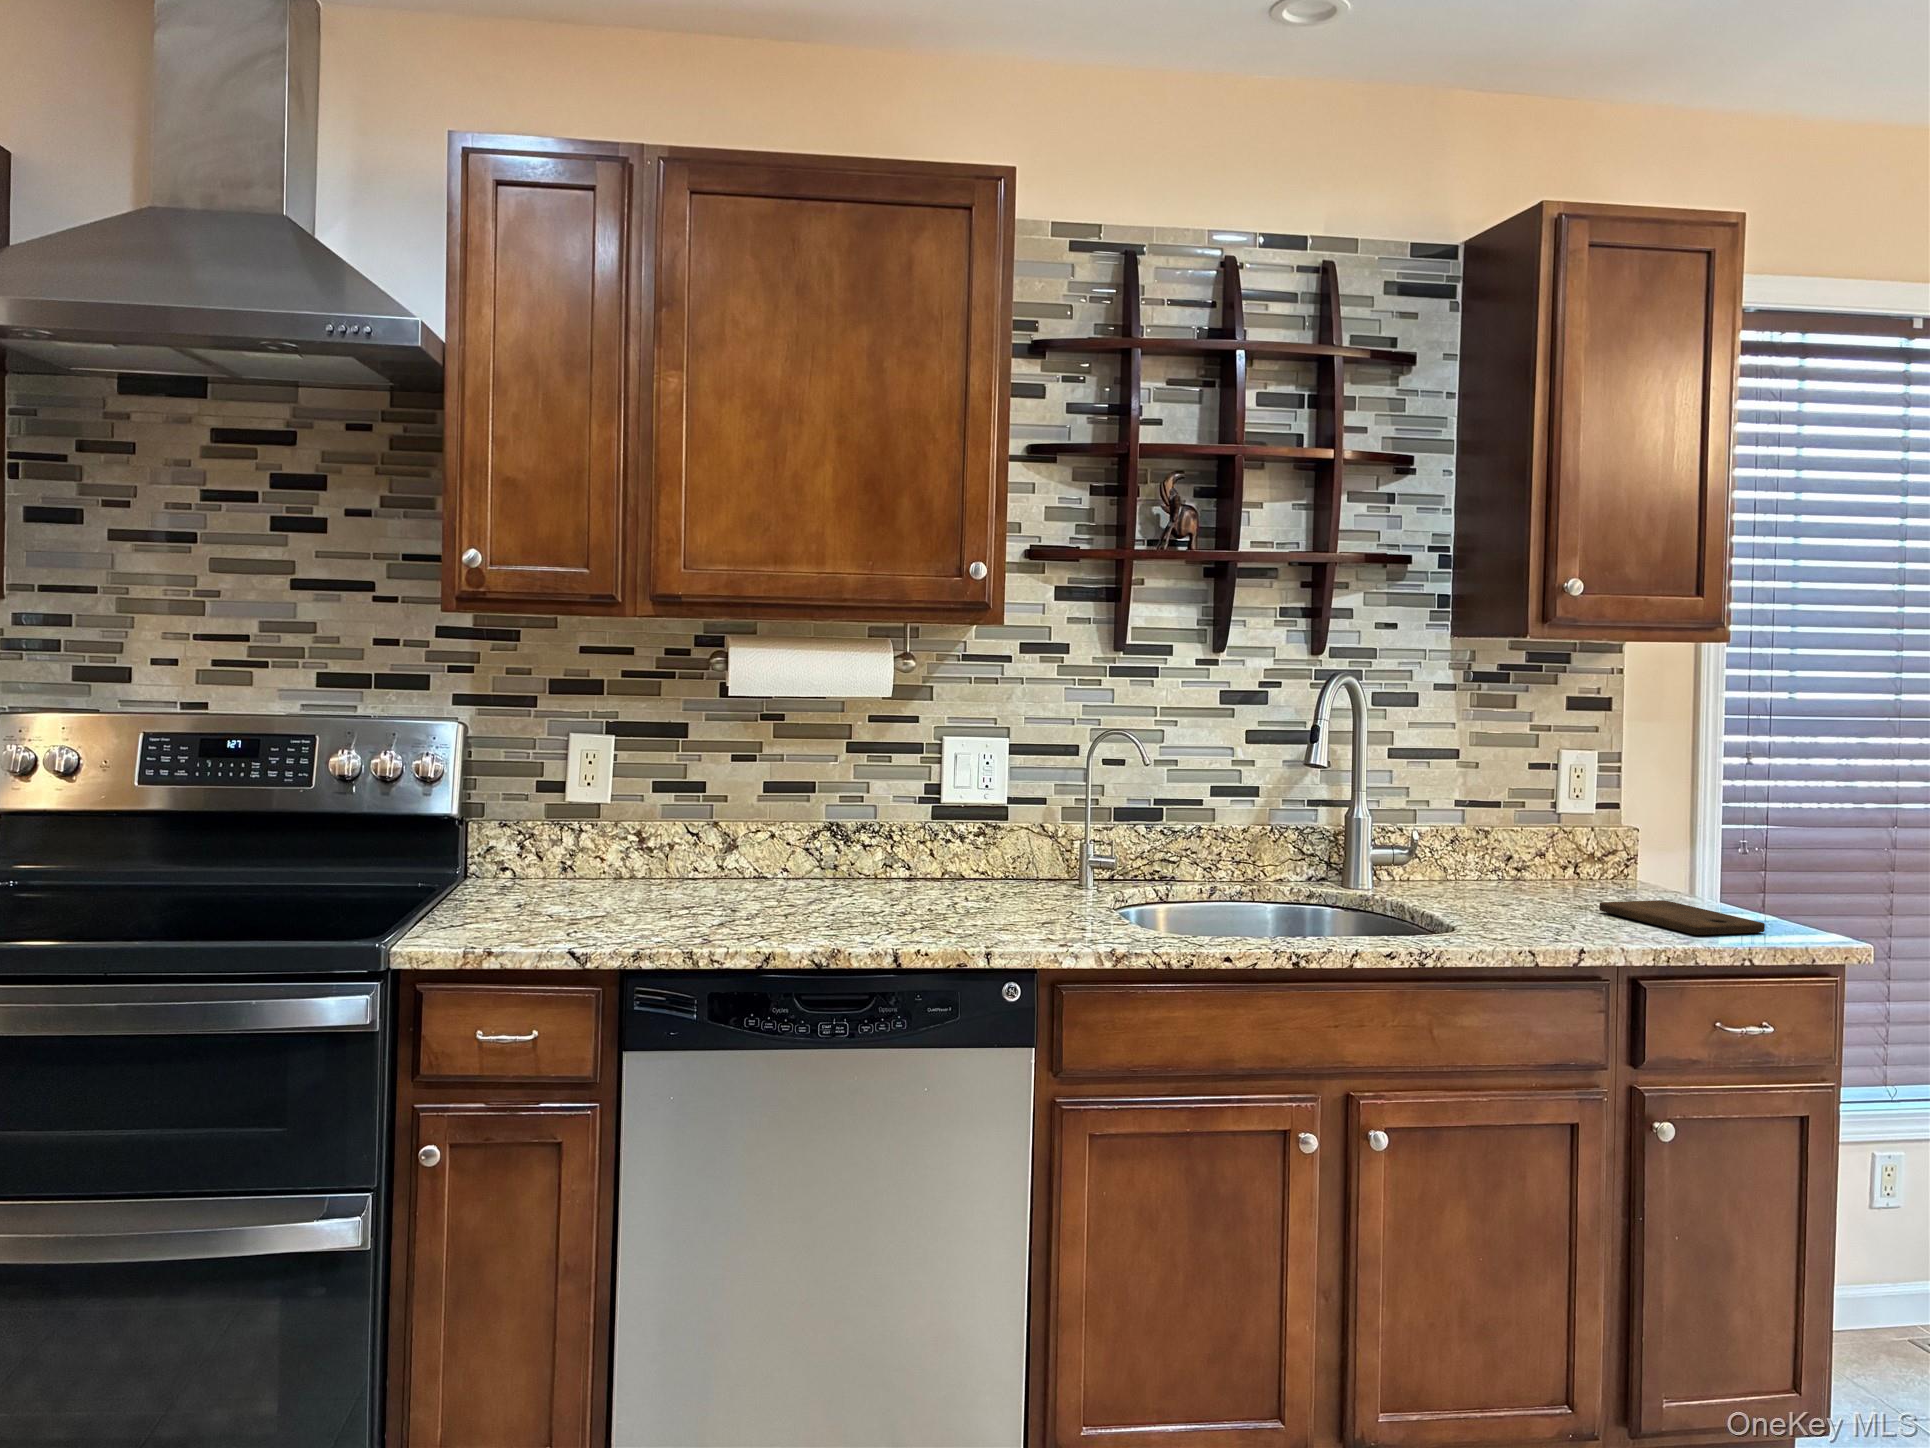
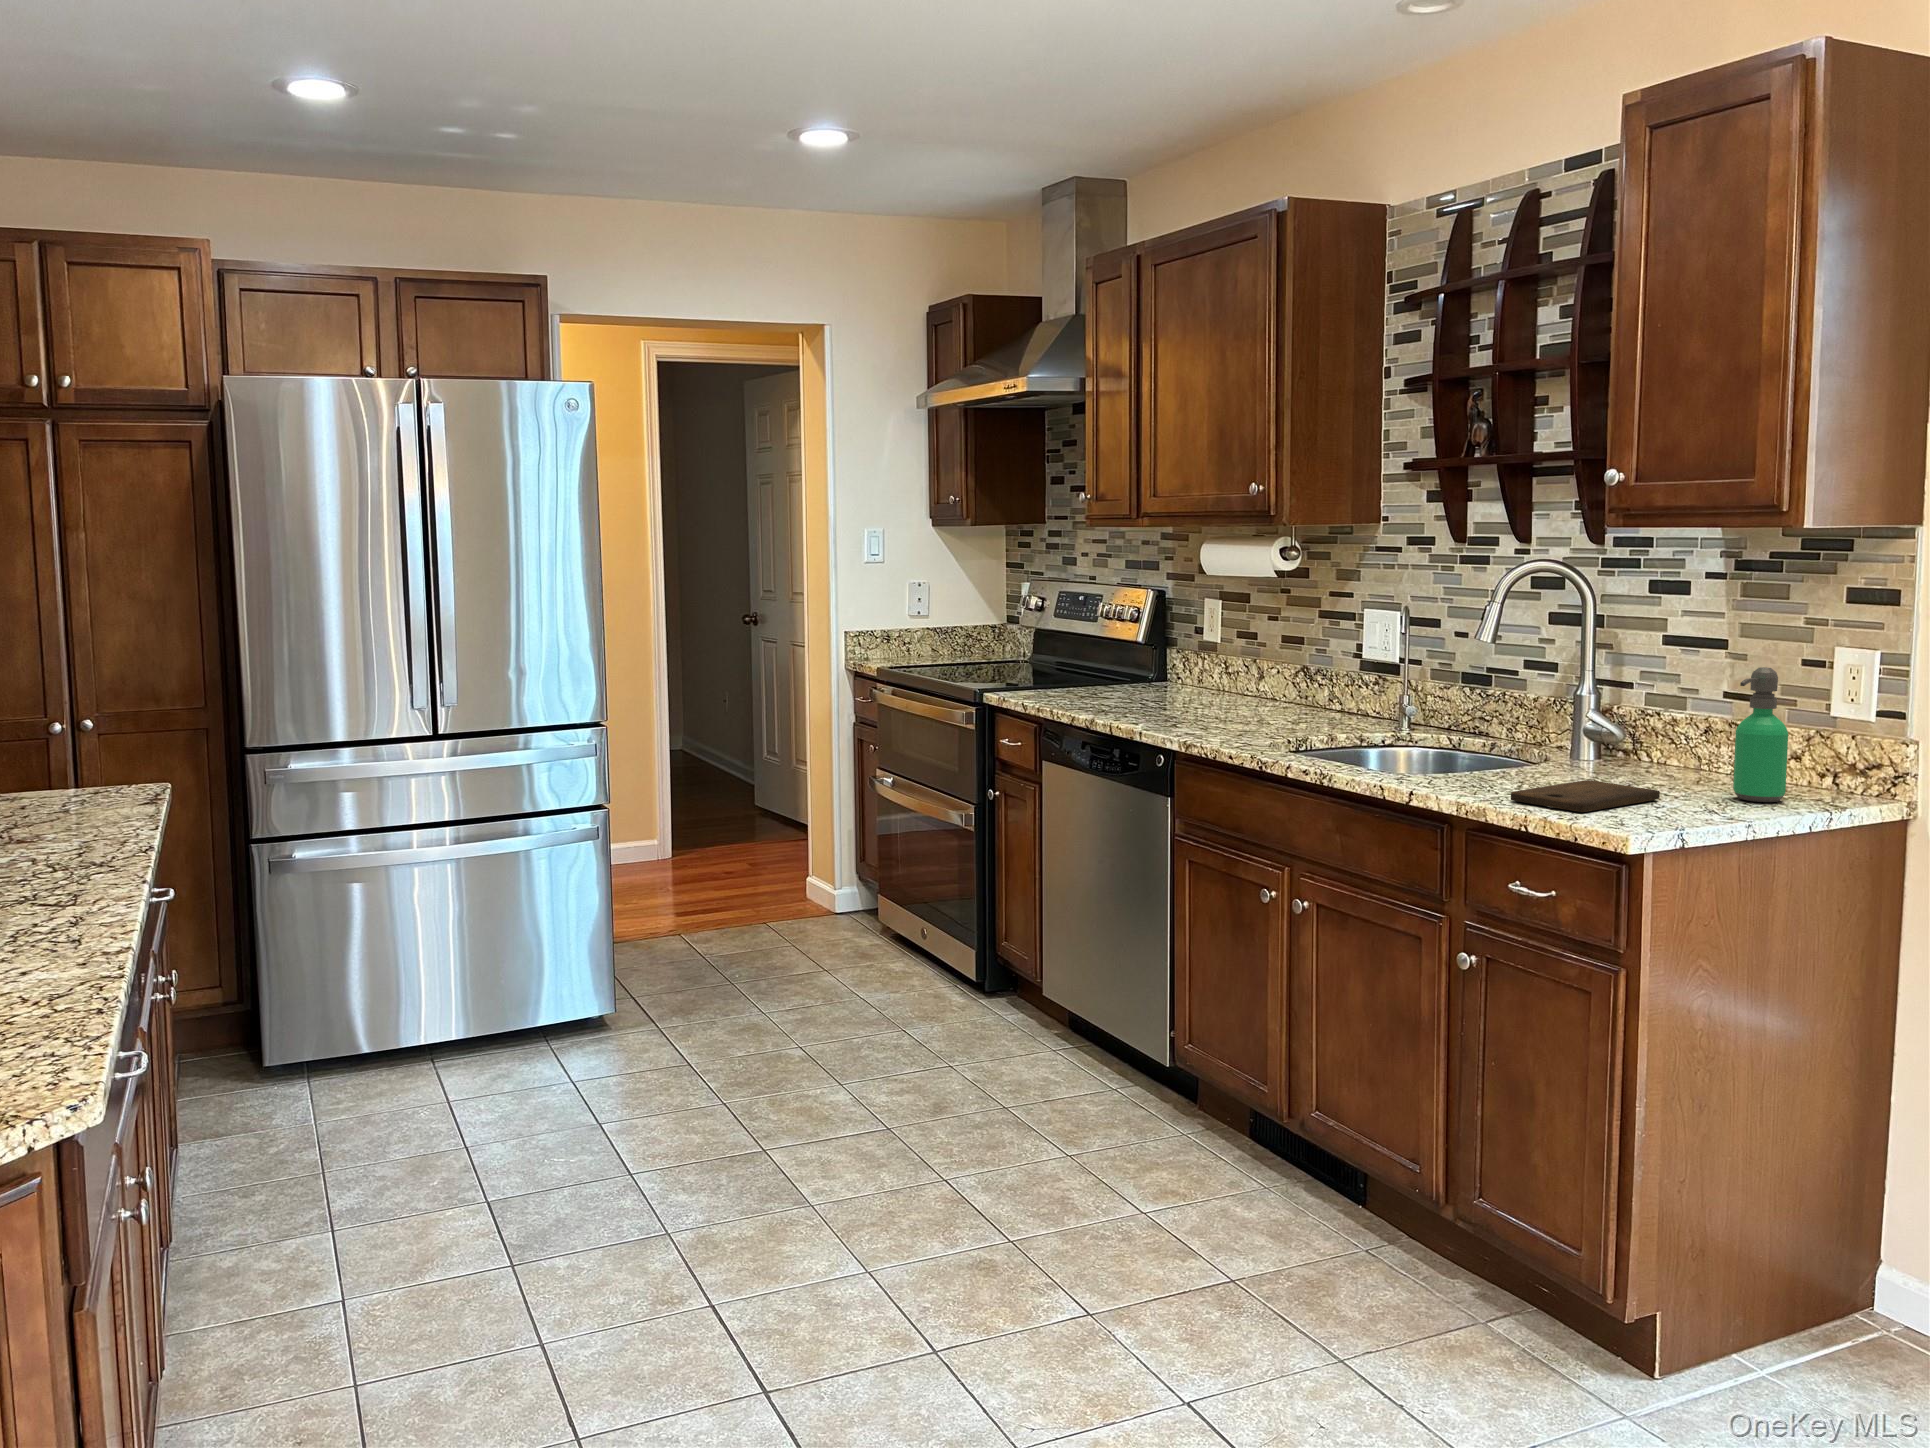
soap dispenser: none [1624,773,1675,897] -> present [1733,667,1788,802]

